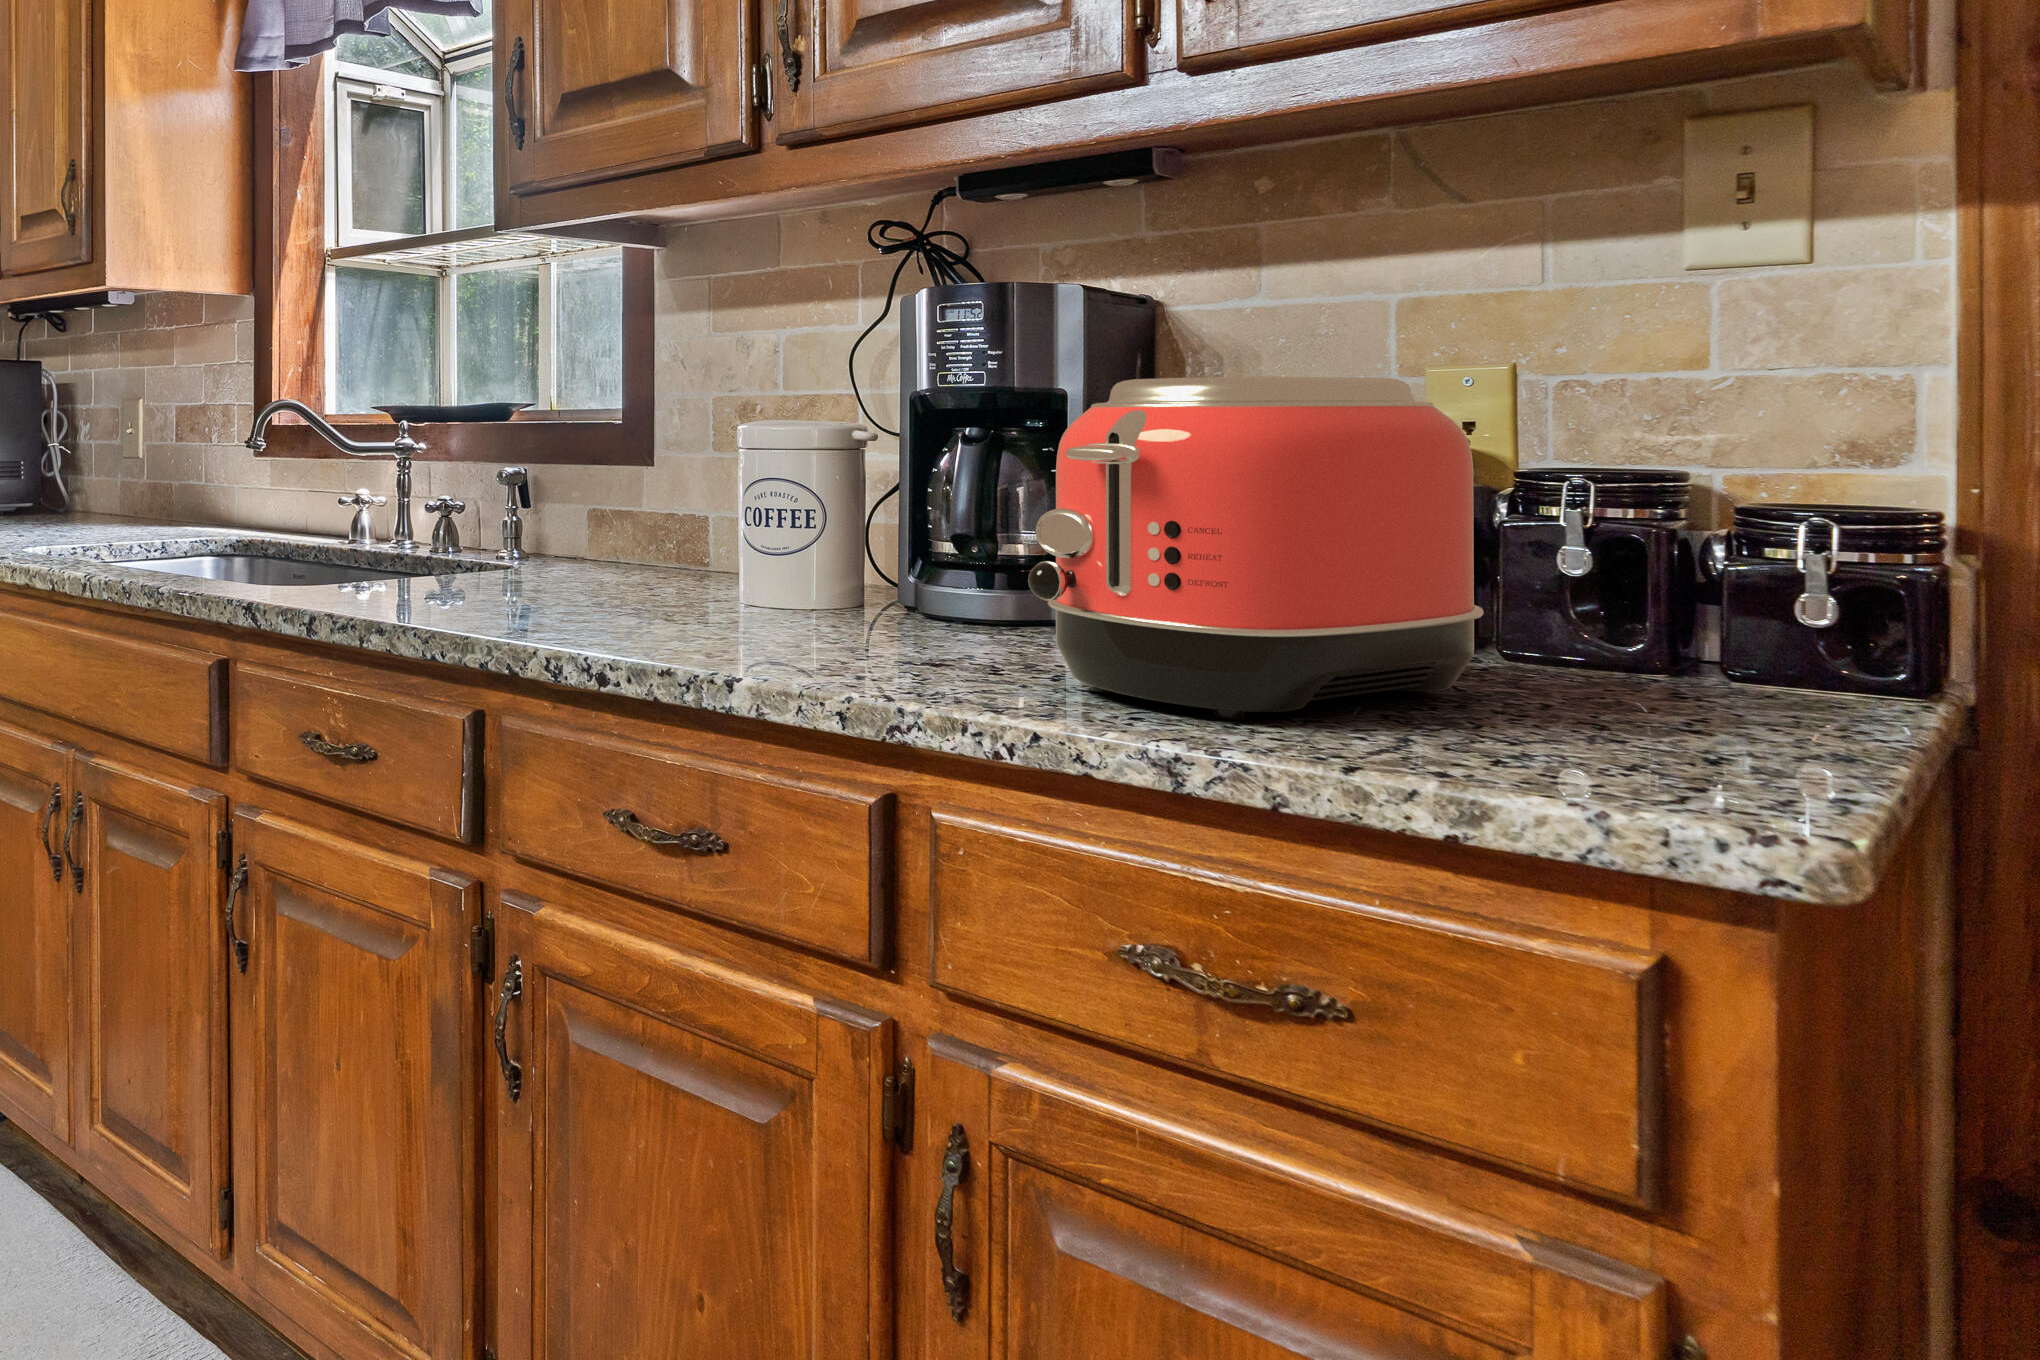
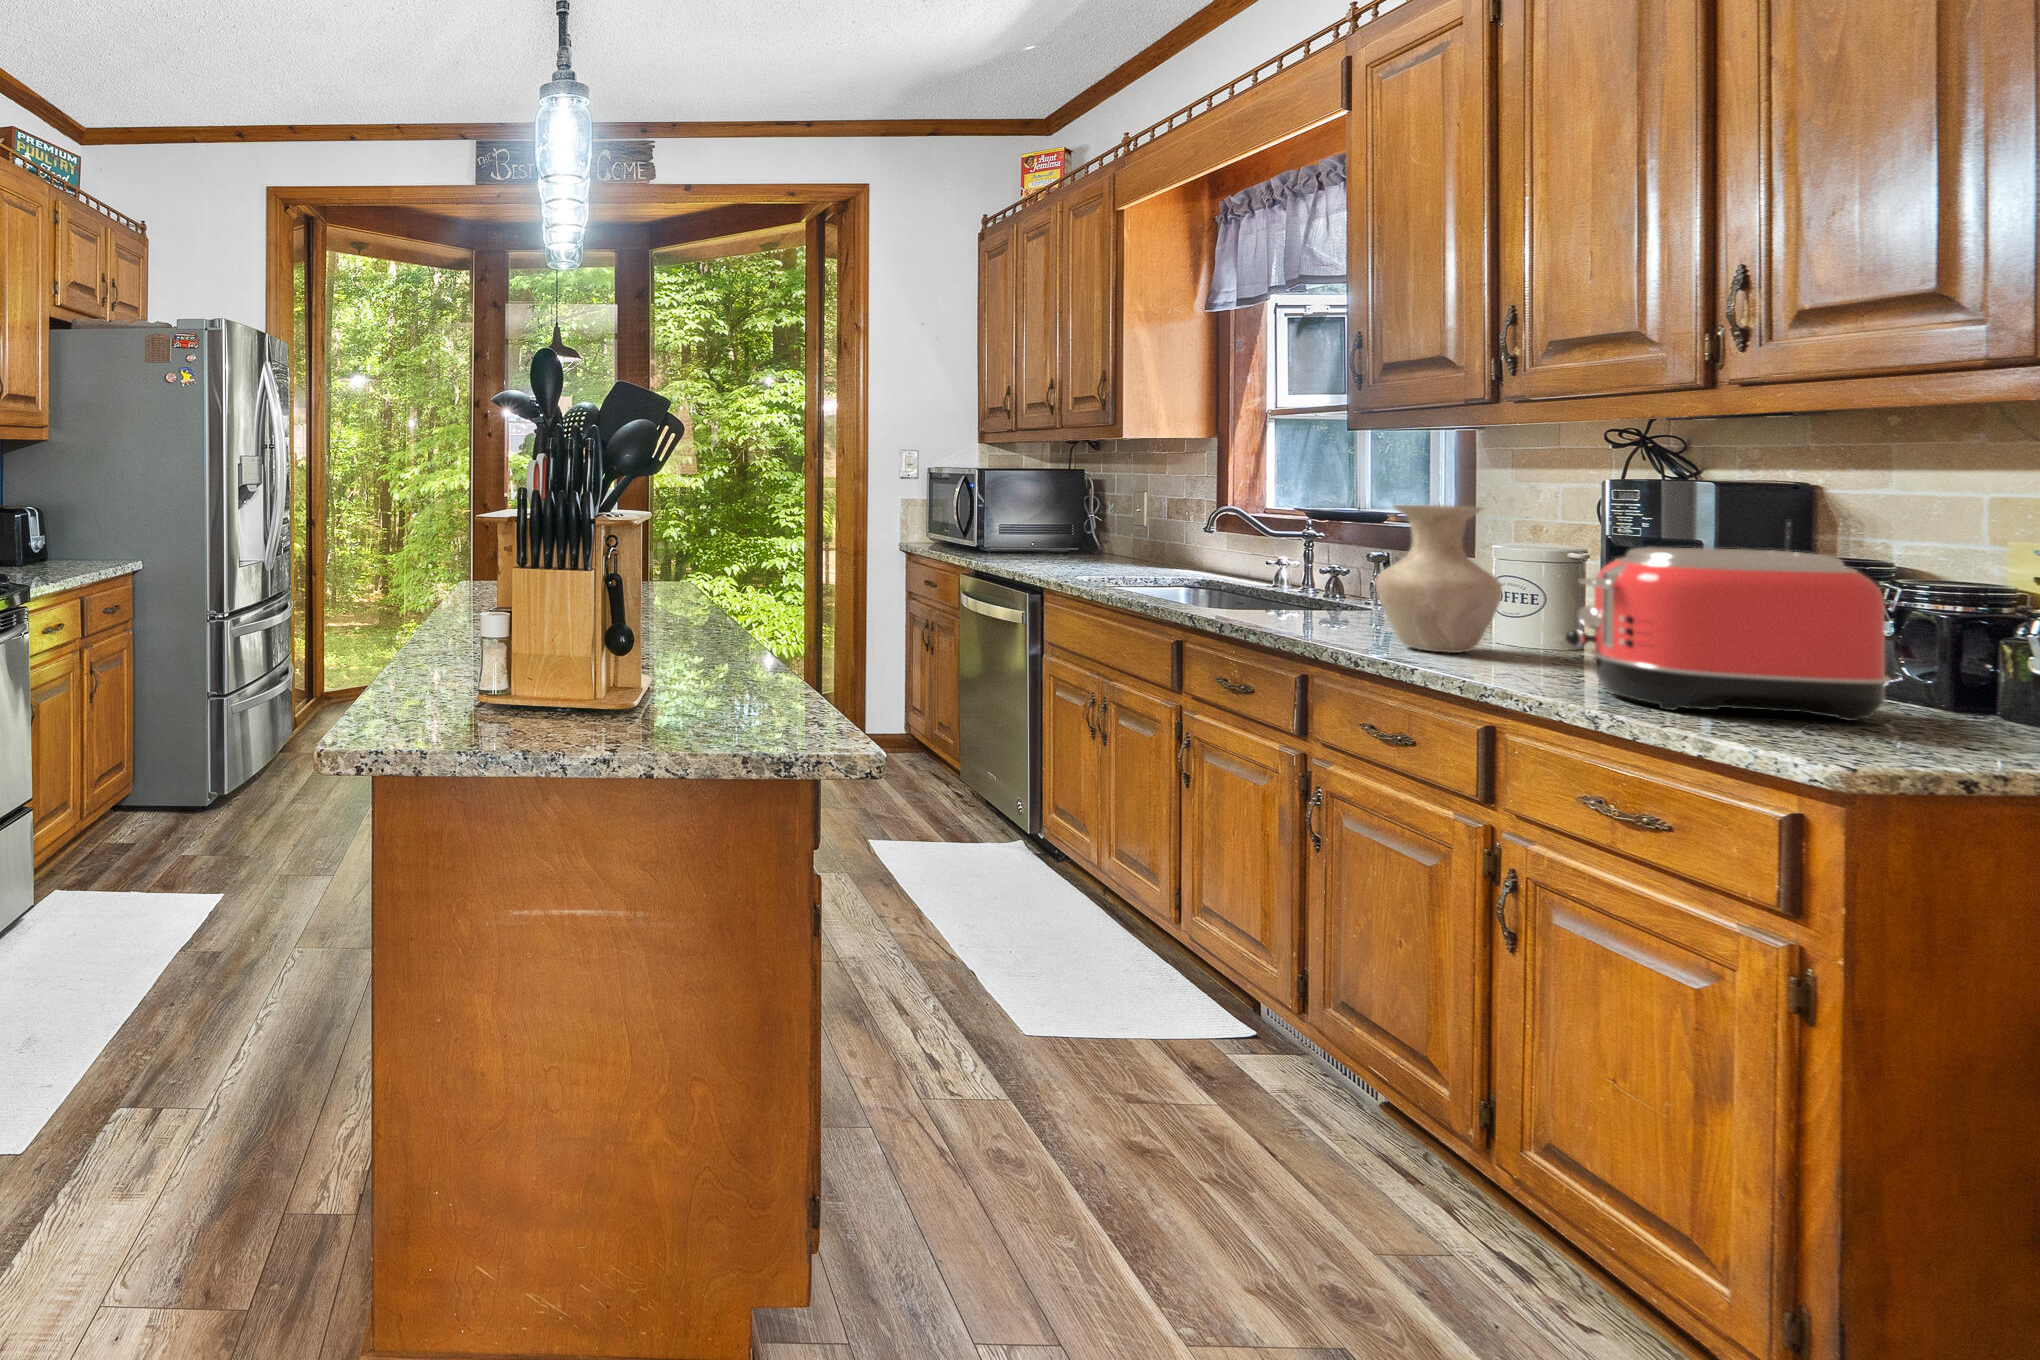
vase: none [606,339,805,636] -> present [1376,505,1502,653]

